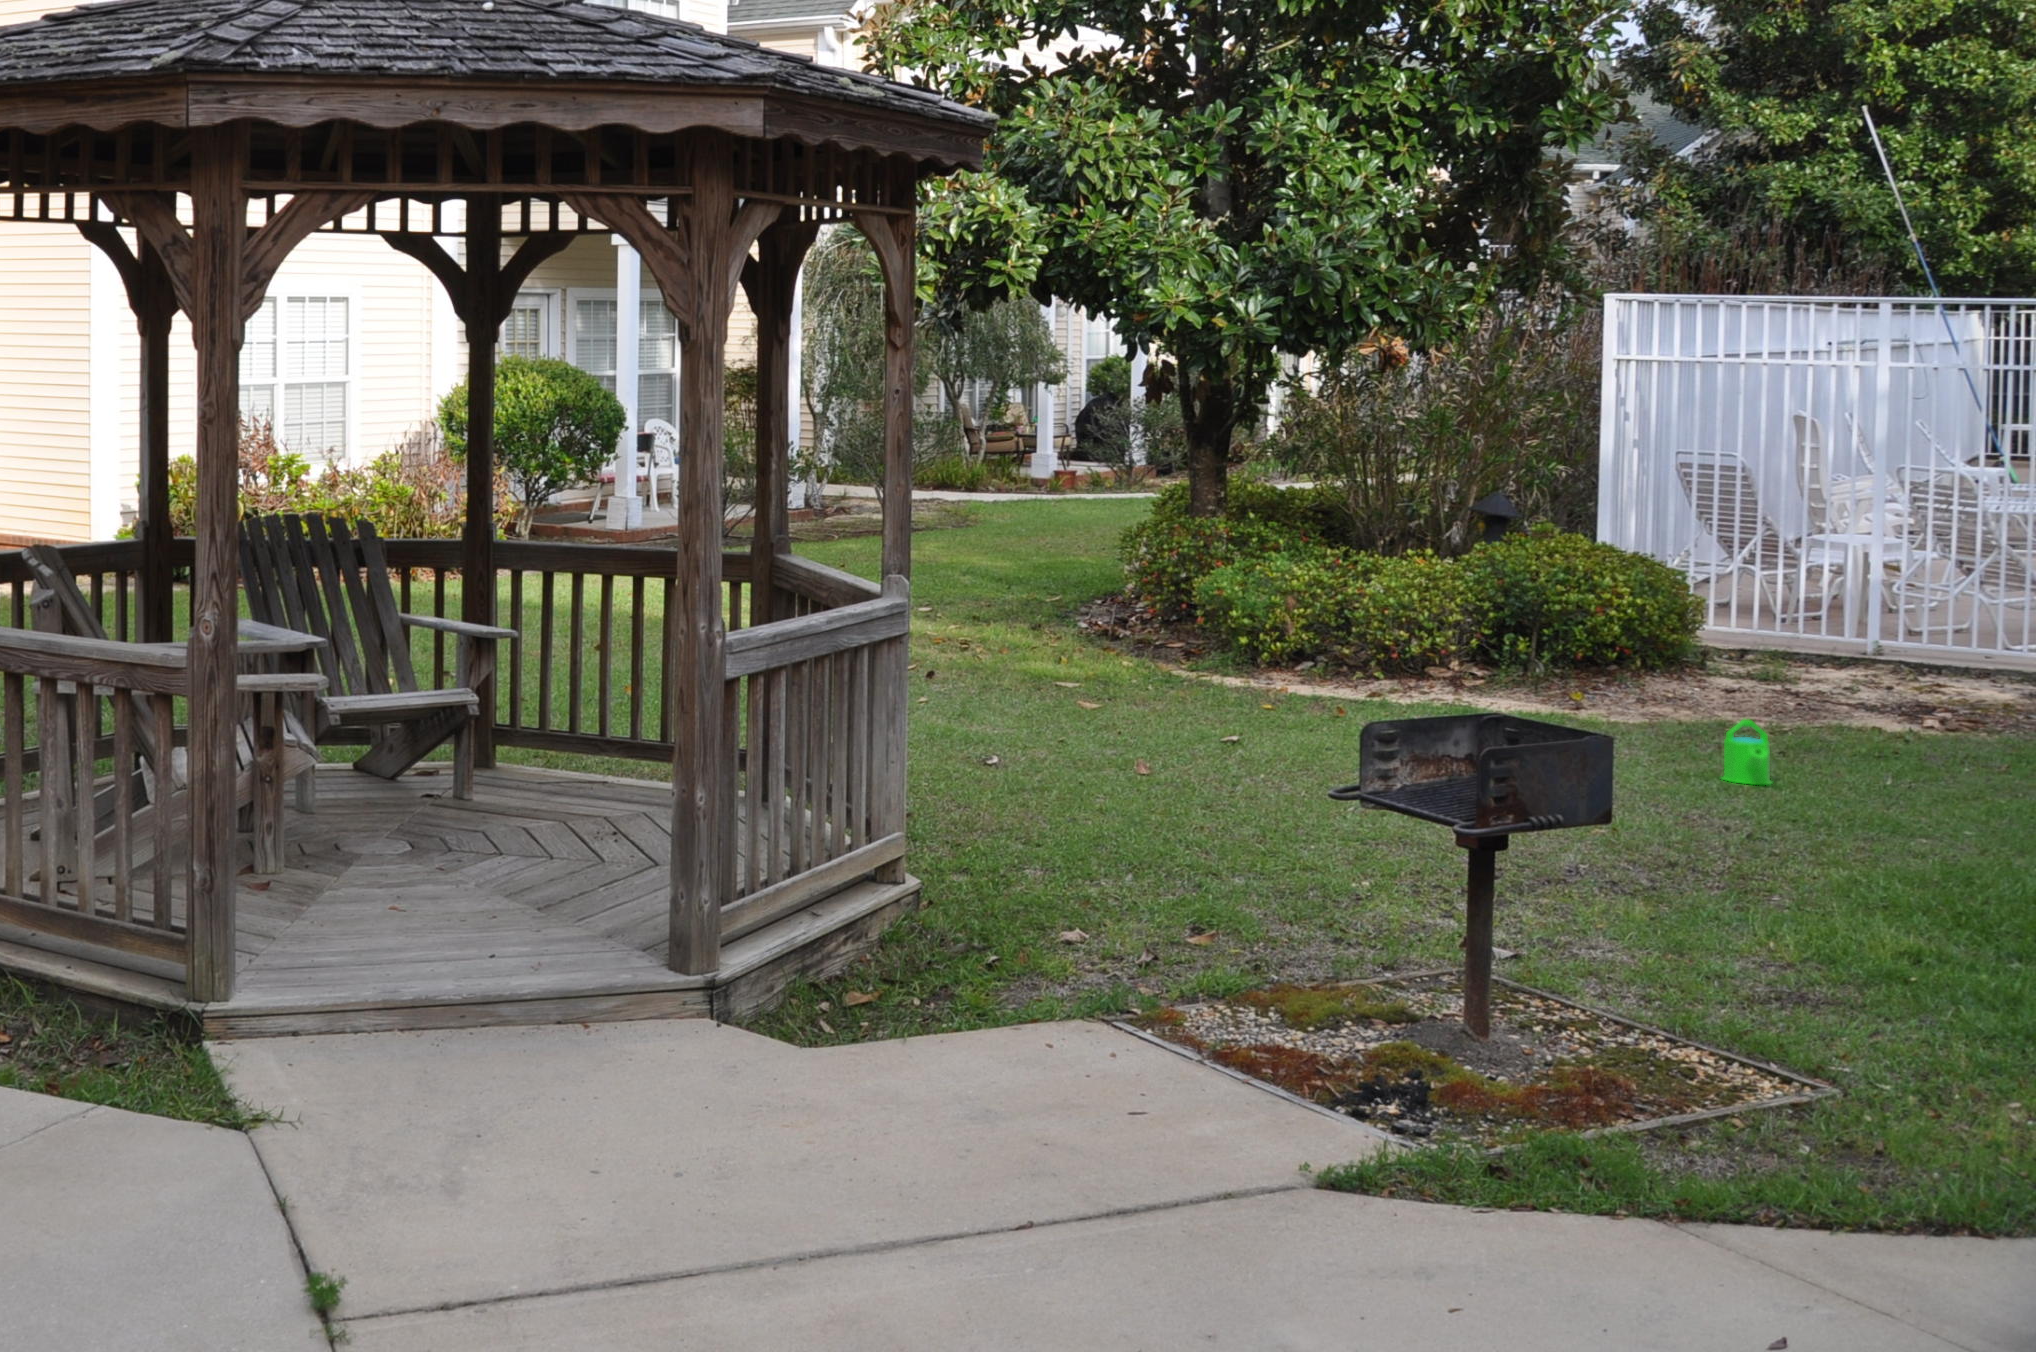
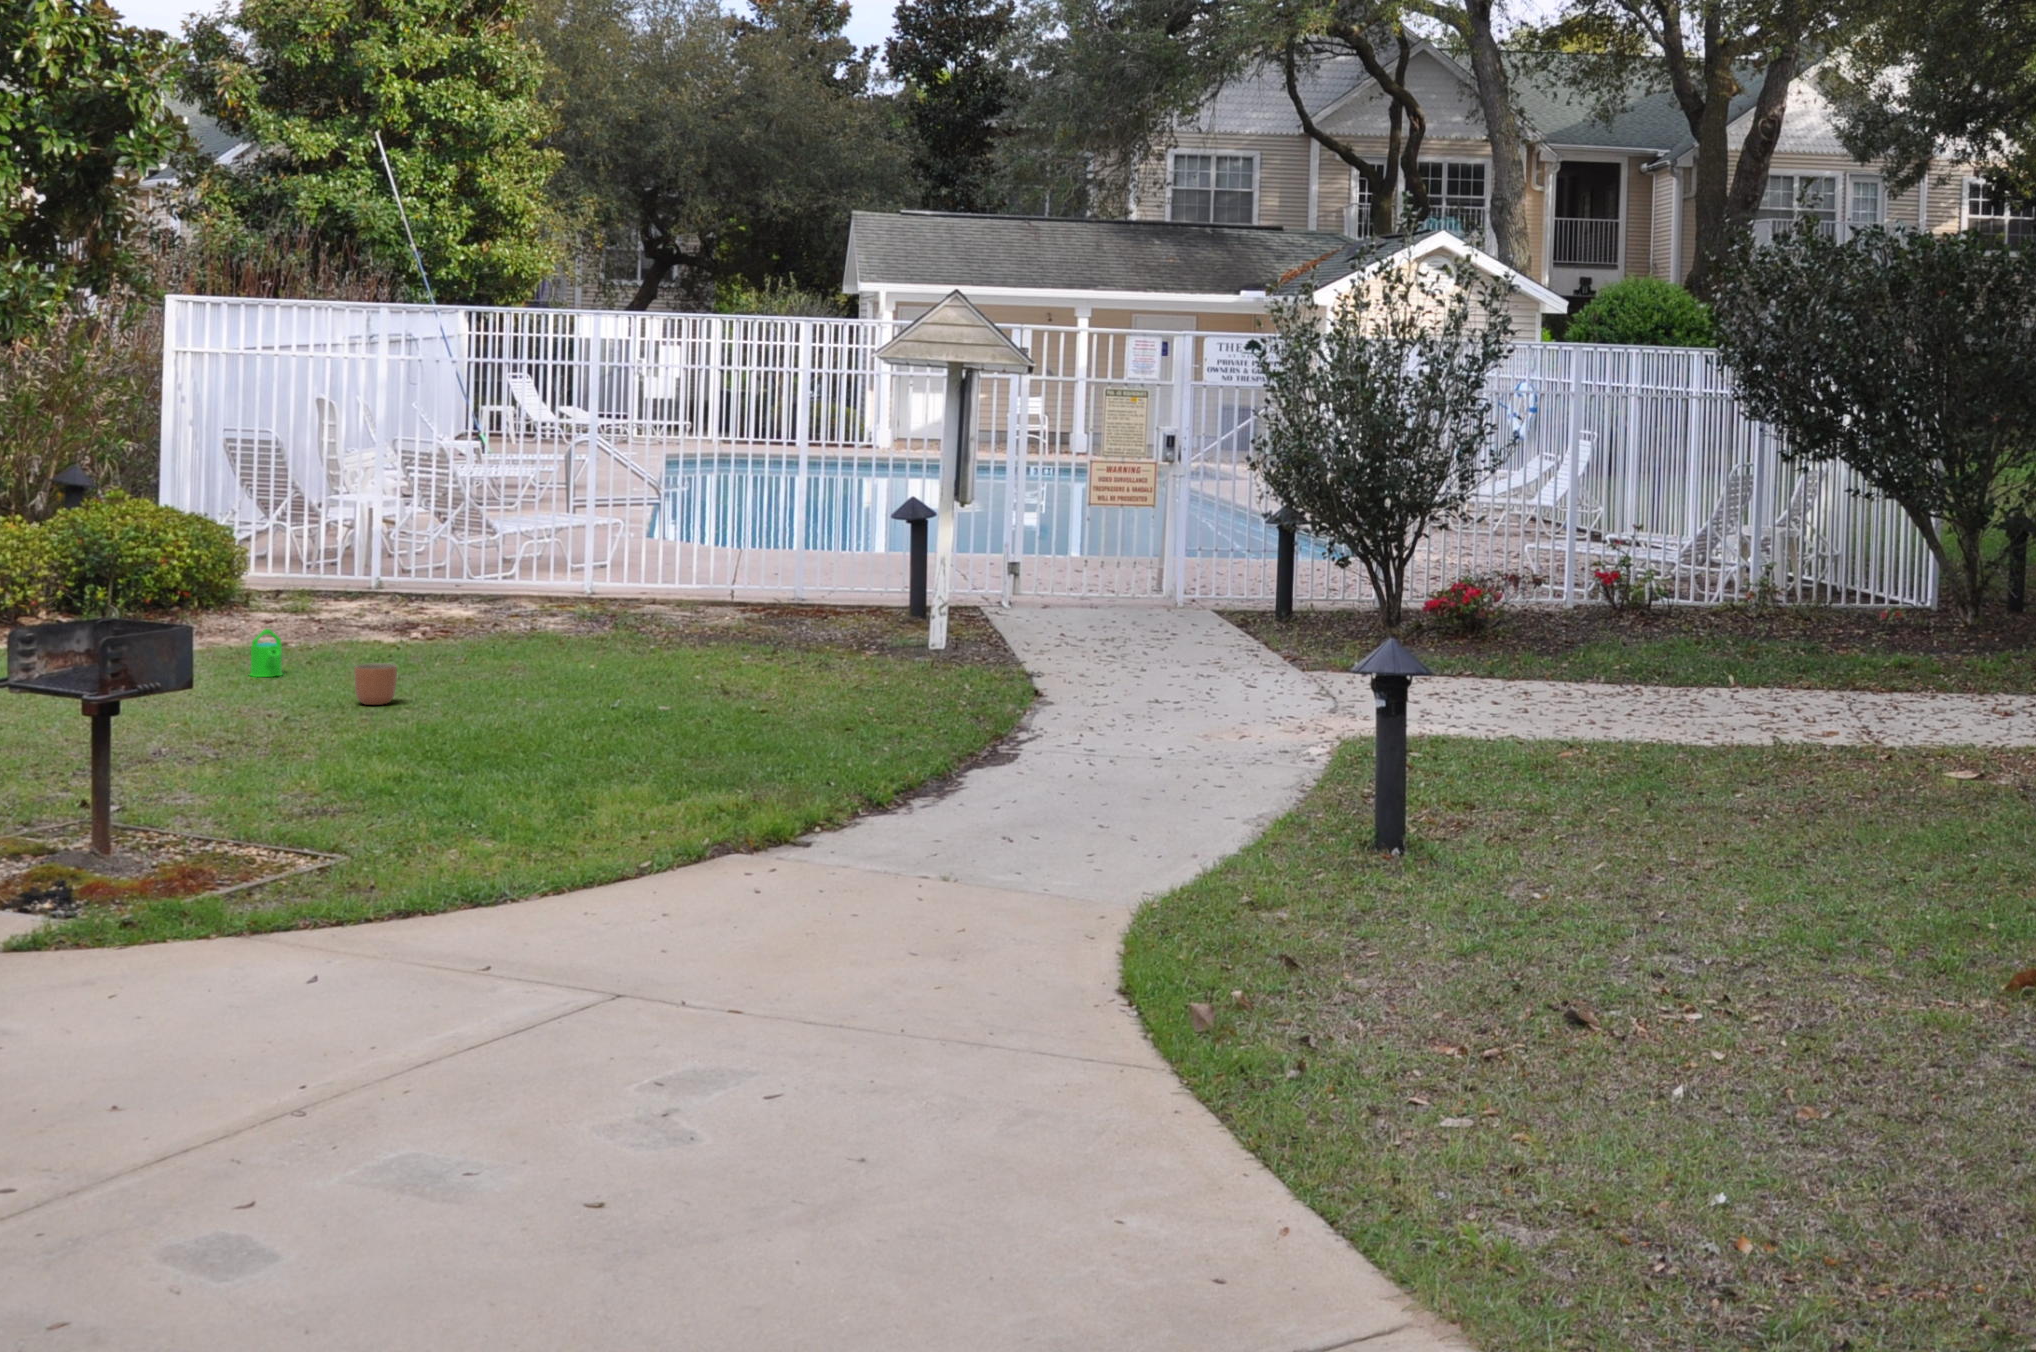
planter: none [1890,790,1962,854] -> present [354,663,397,705]

